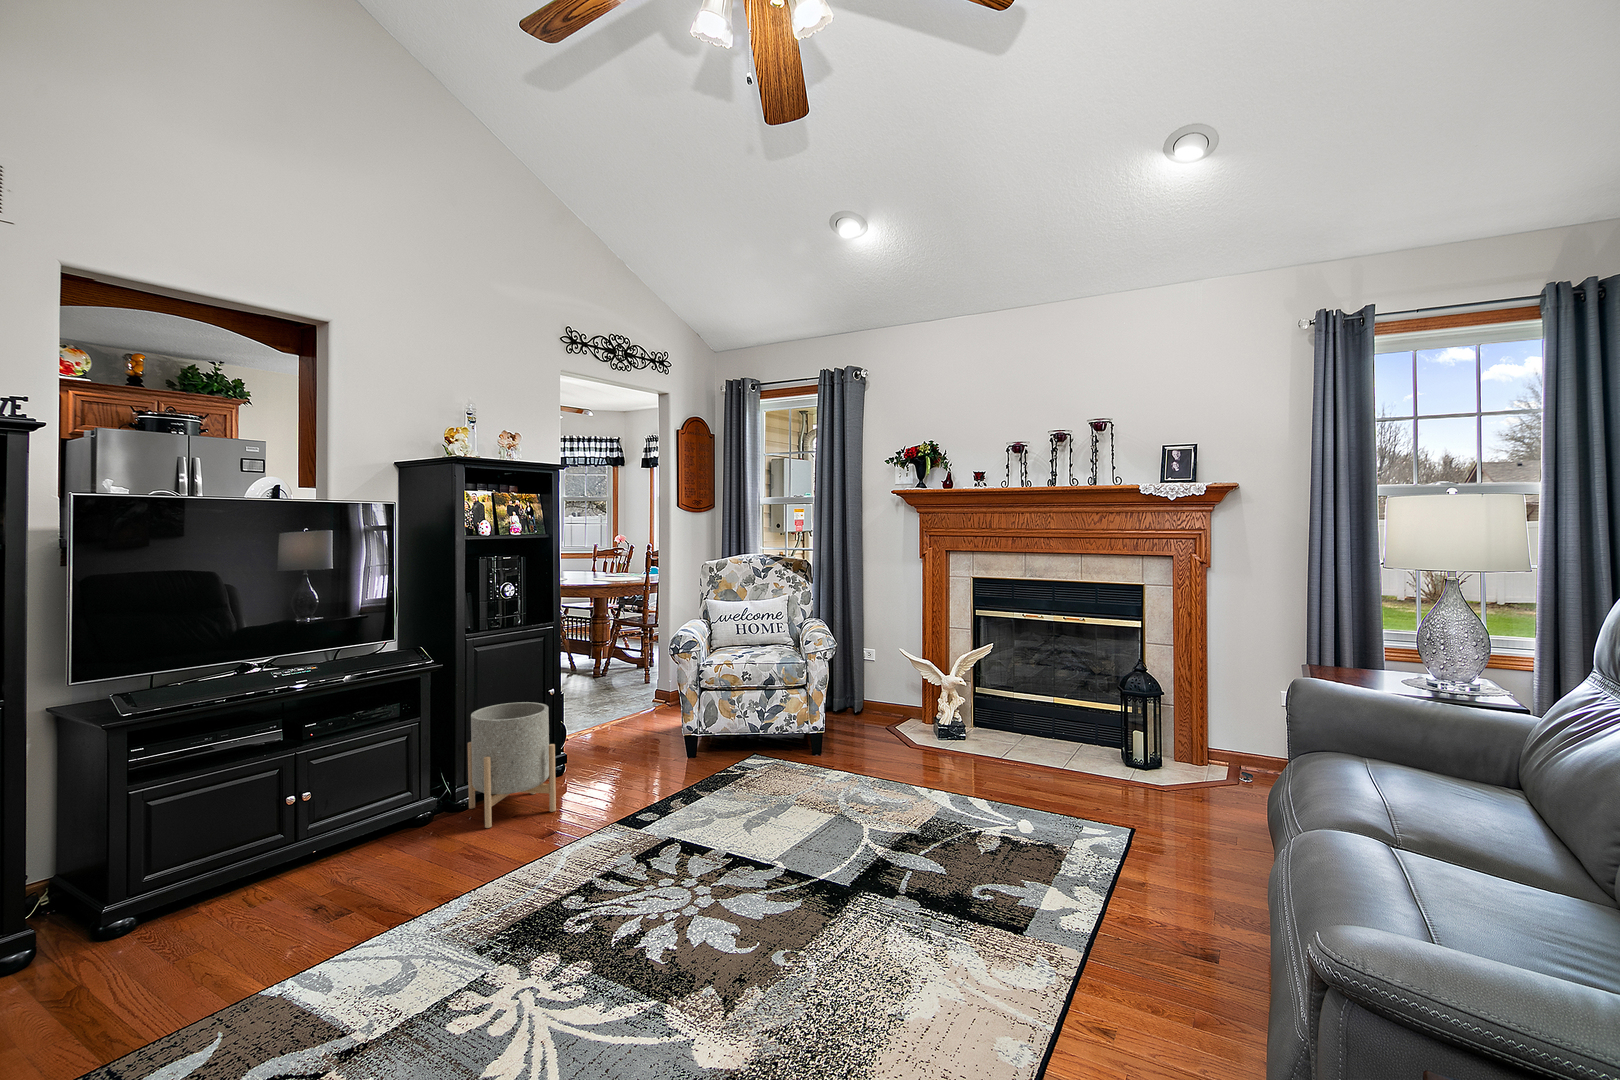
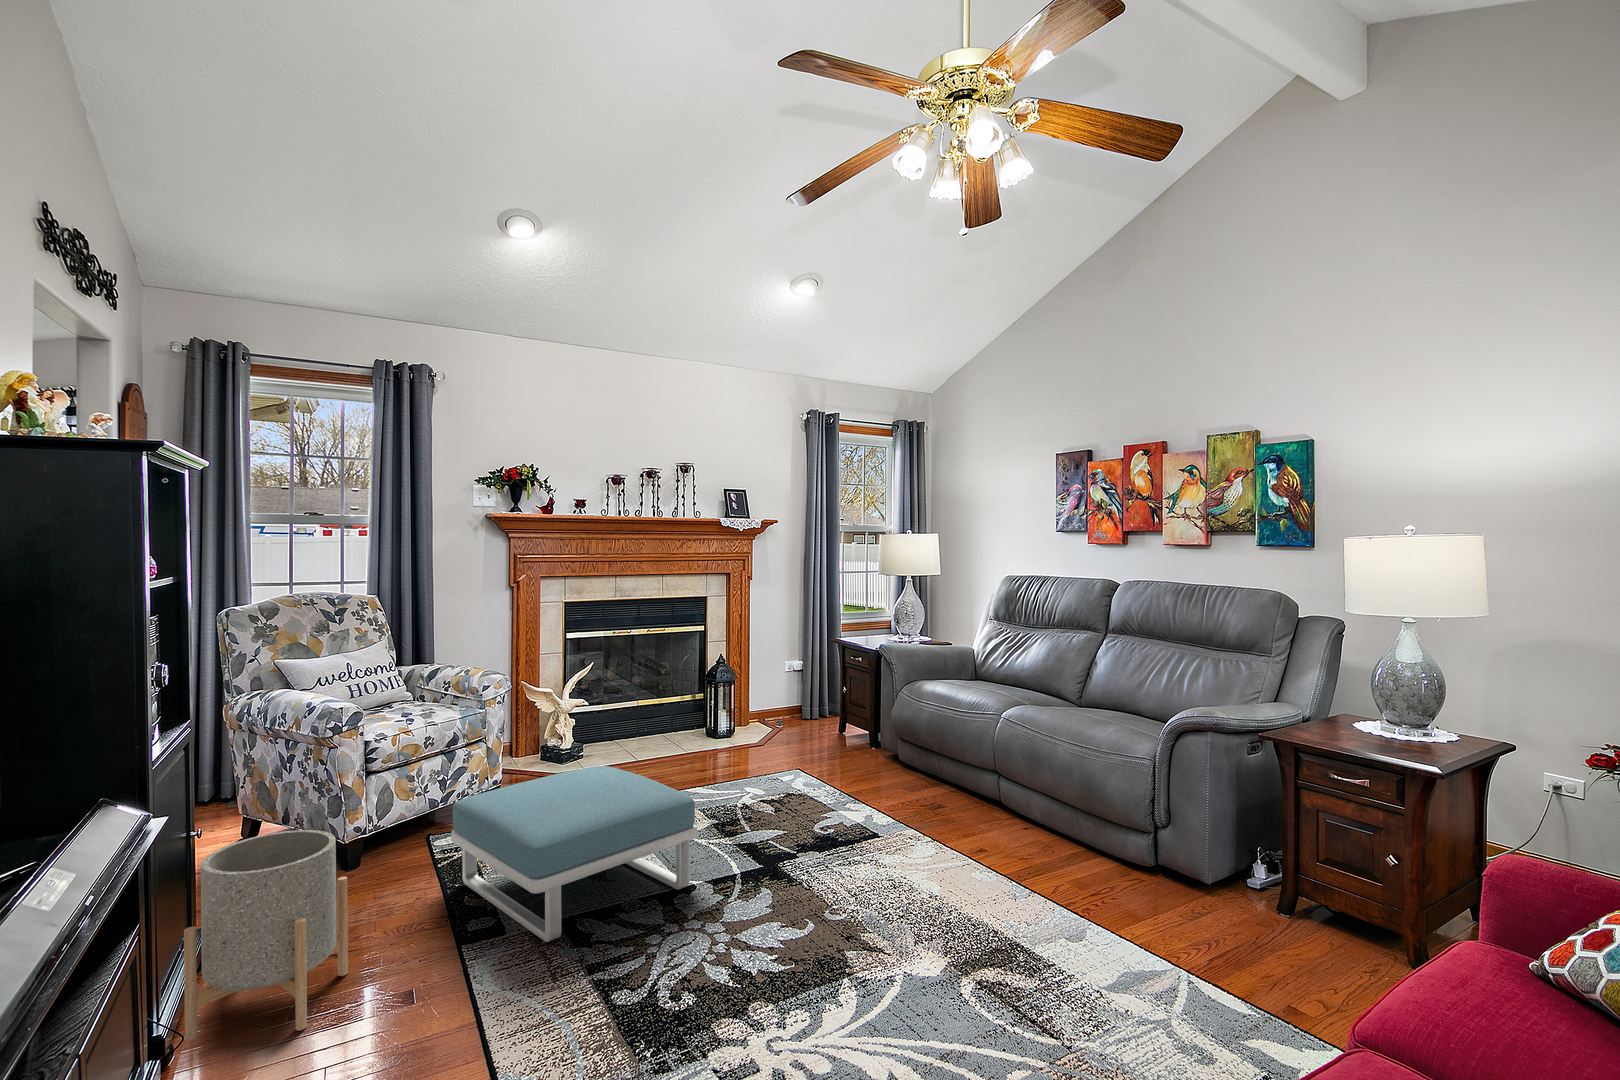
footstool: none [616,722,823,867] -> present [451,766,697,942]

